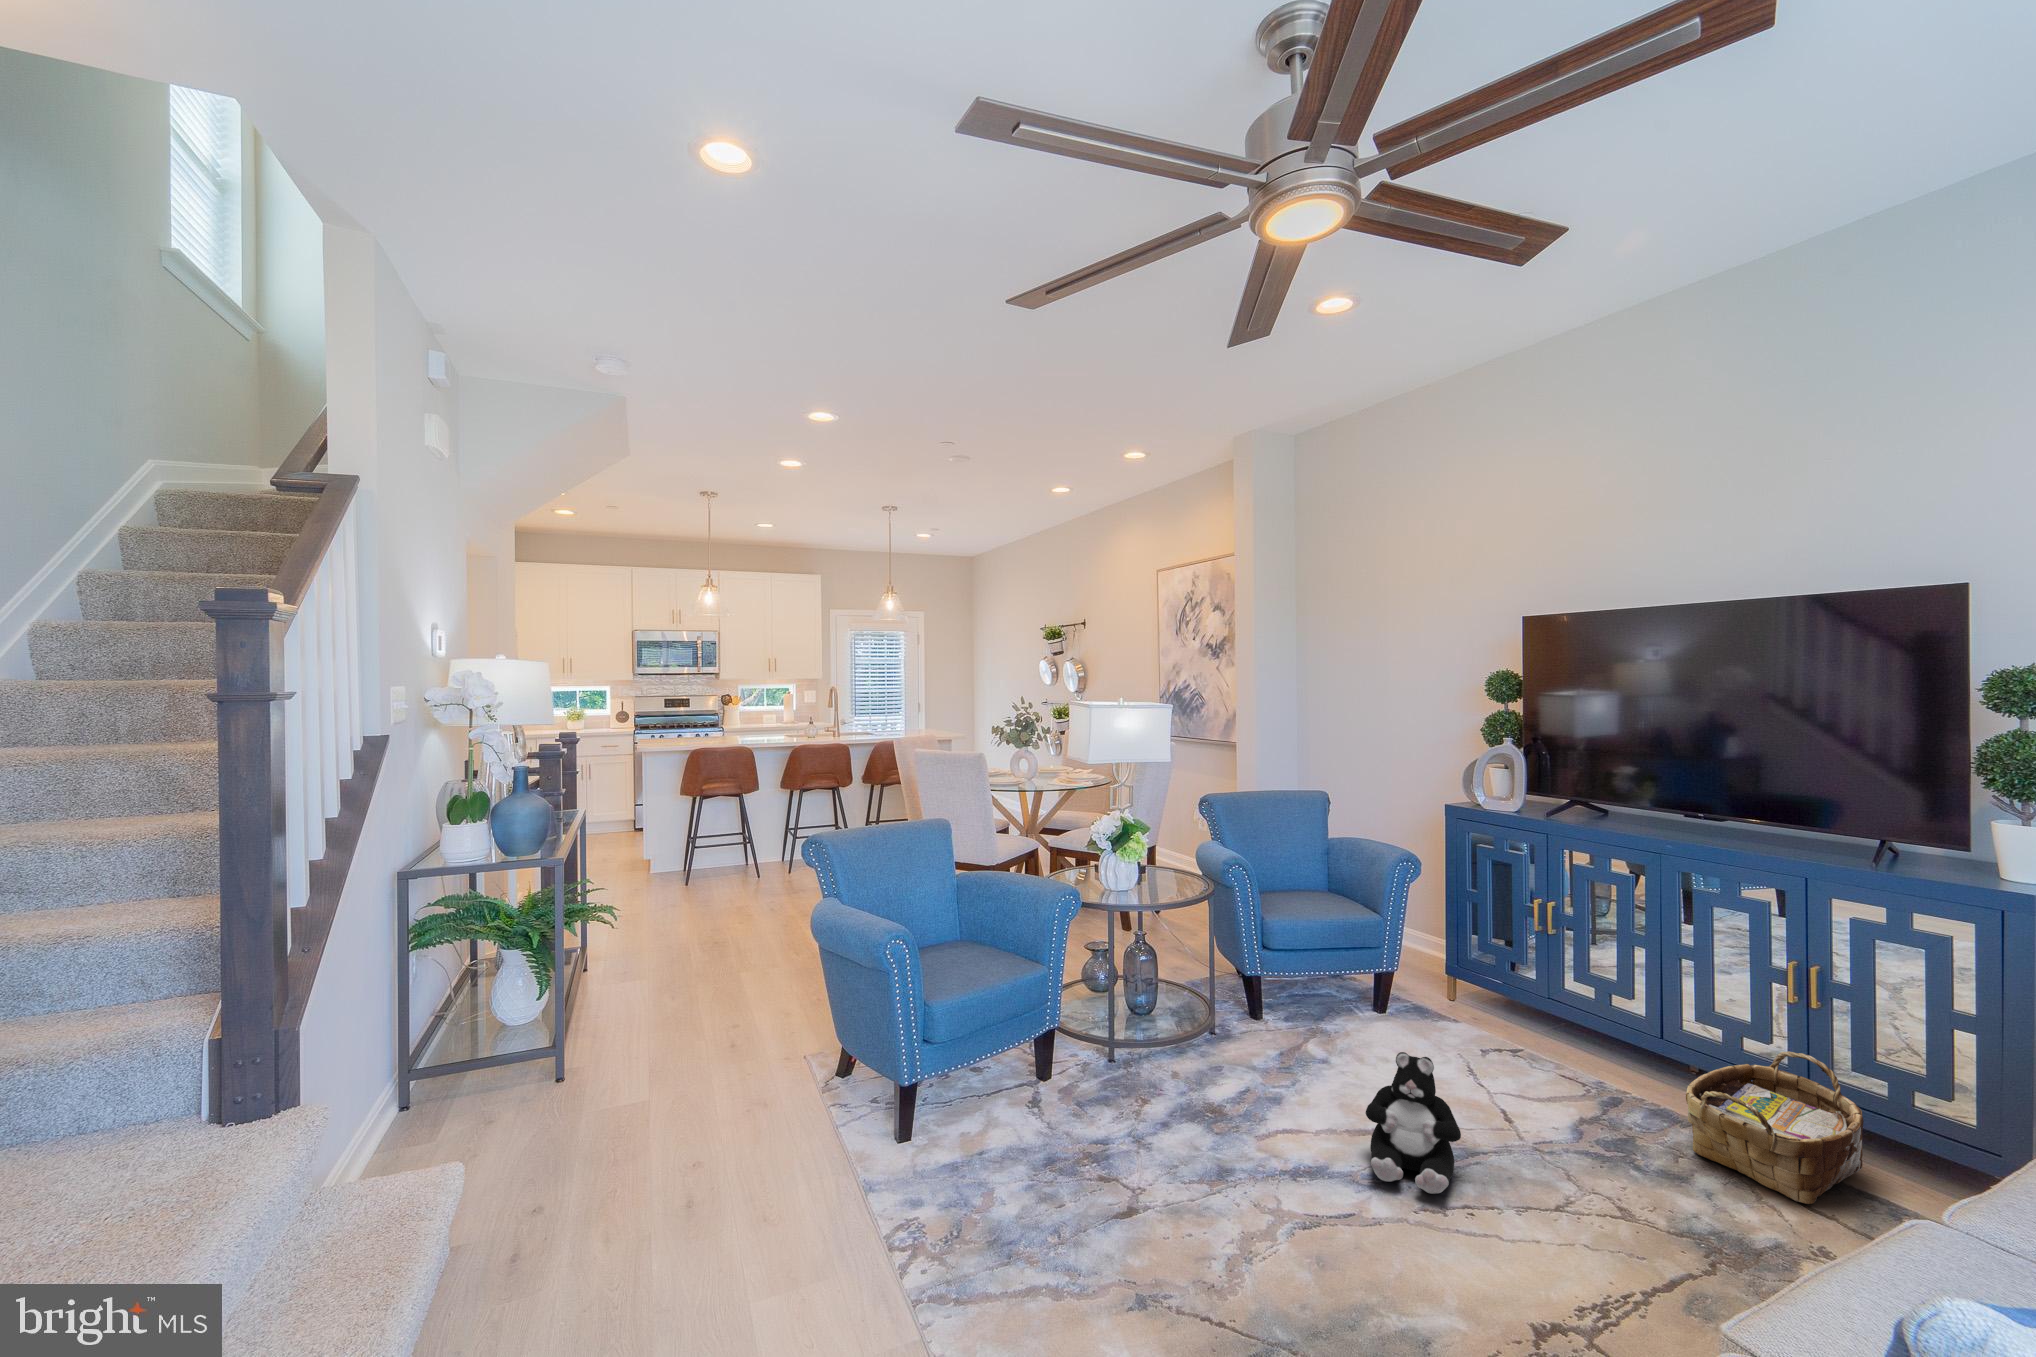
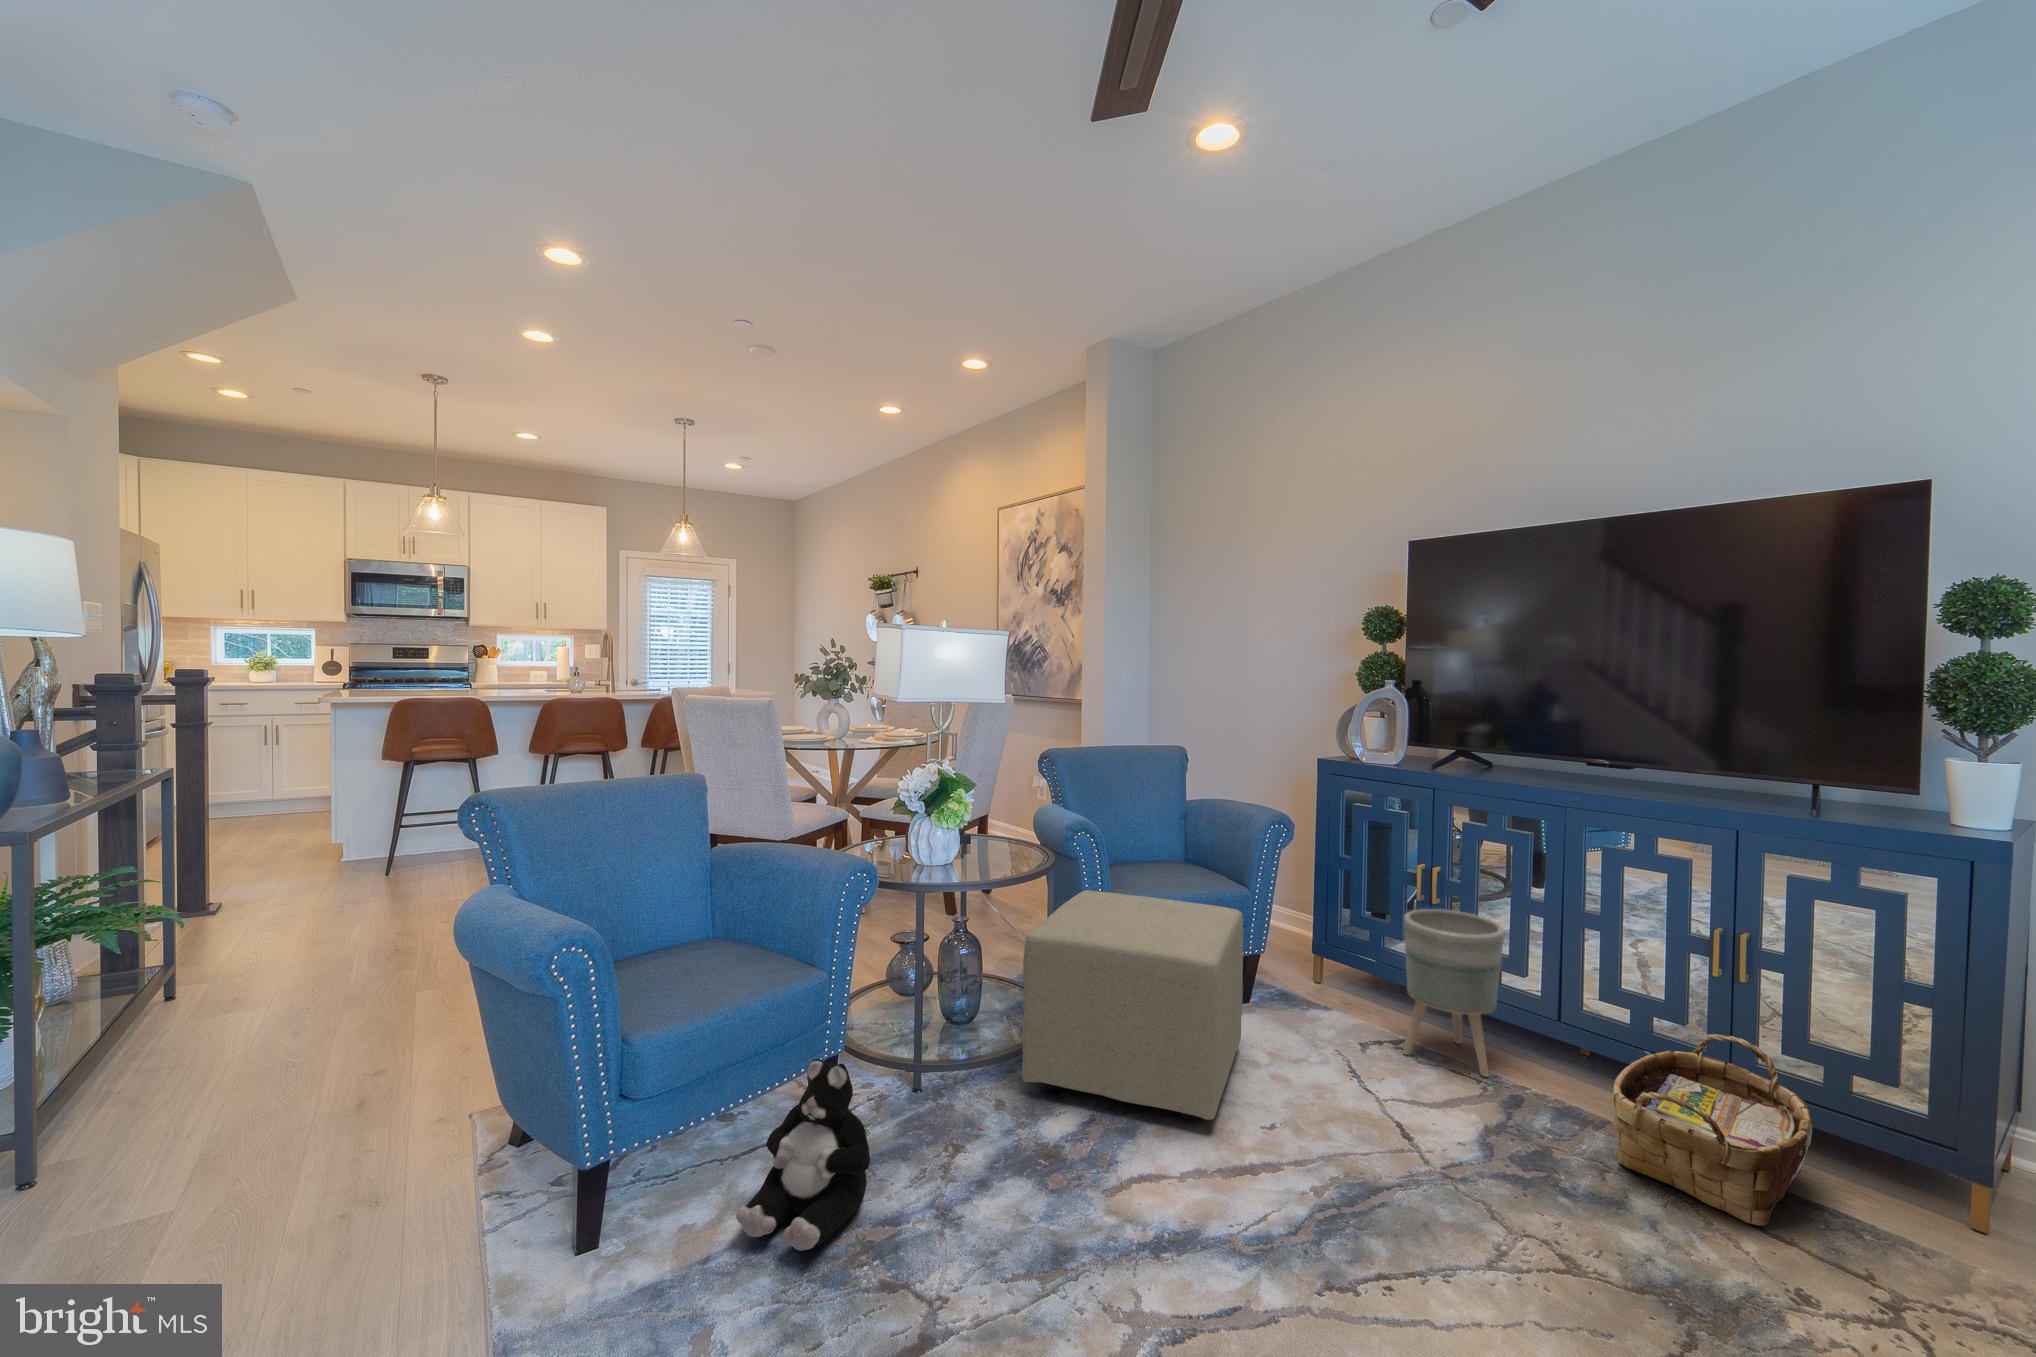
ottoman: none [1192,913,1374,1095] -> present [1022,891,1243,1120]
planter: none [1516,938,1606,1081] -> present [1403,909,1504,1077]
plush toy: present [1366,1052,1461,1194] -> present [736,1059,870,1251]

